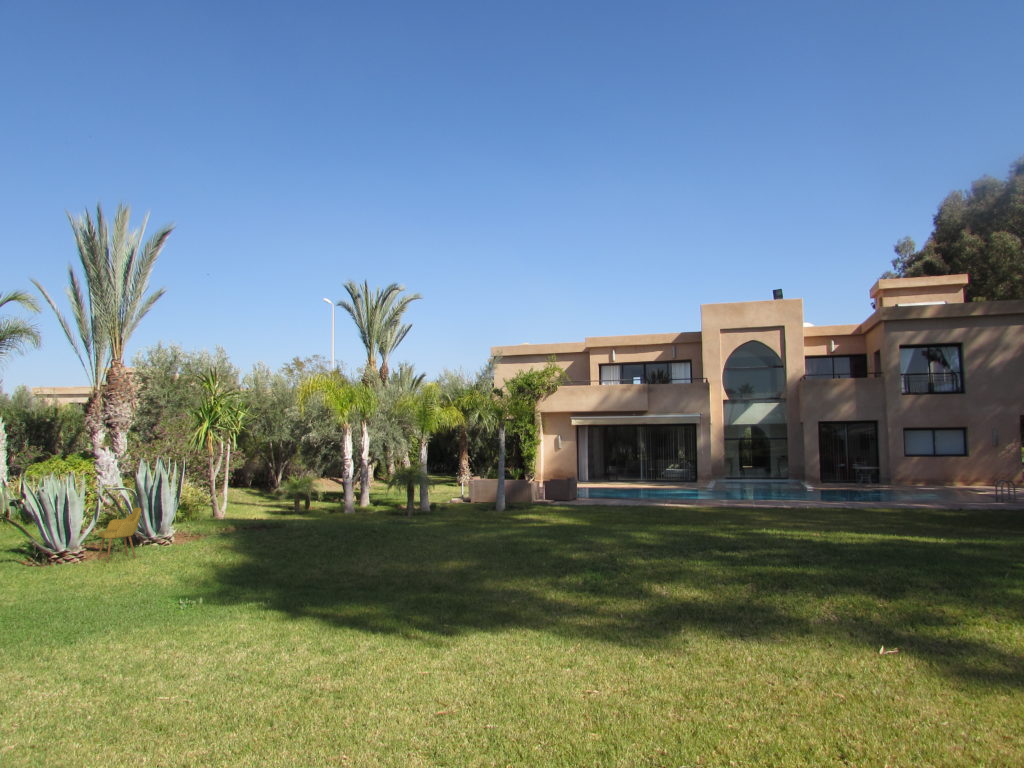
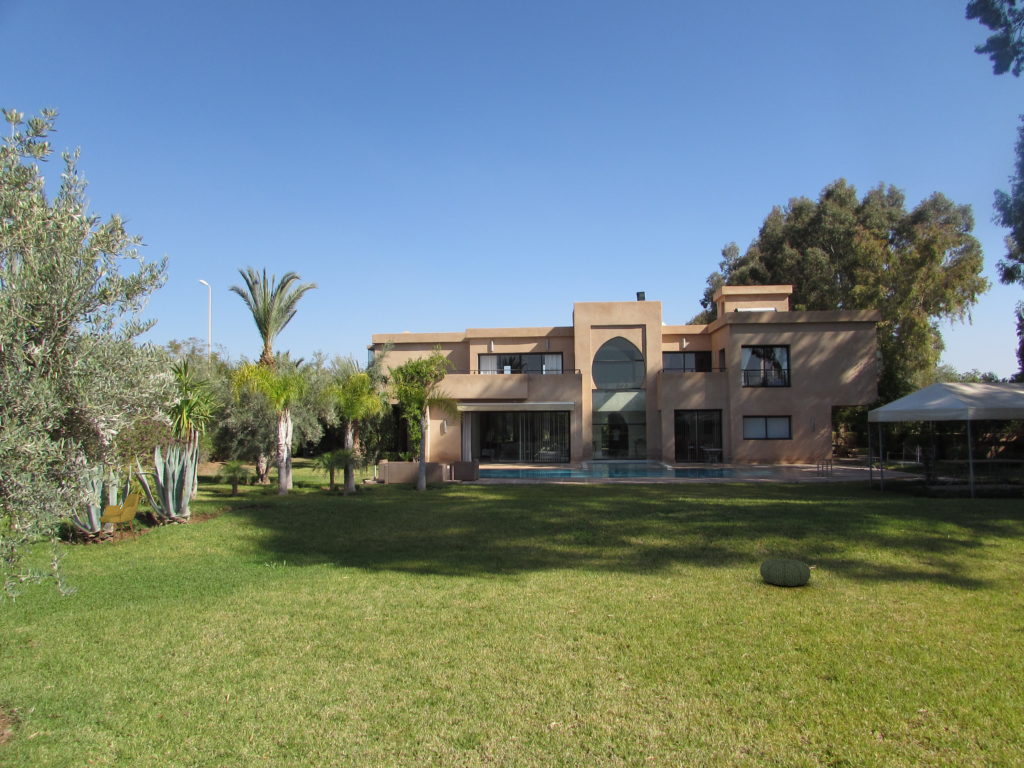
pouf: none [790,643,874,694] -> present [760,559,810,586]

